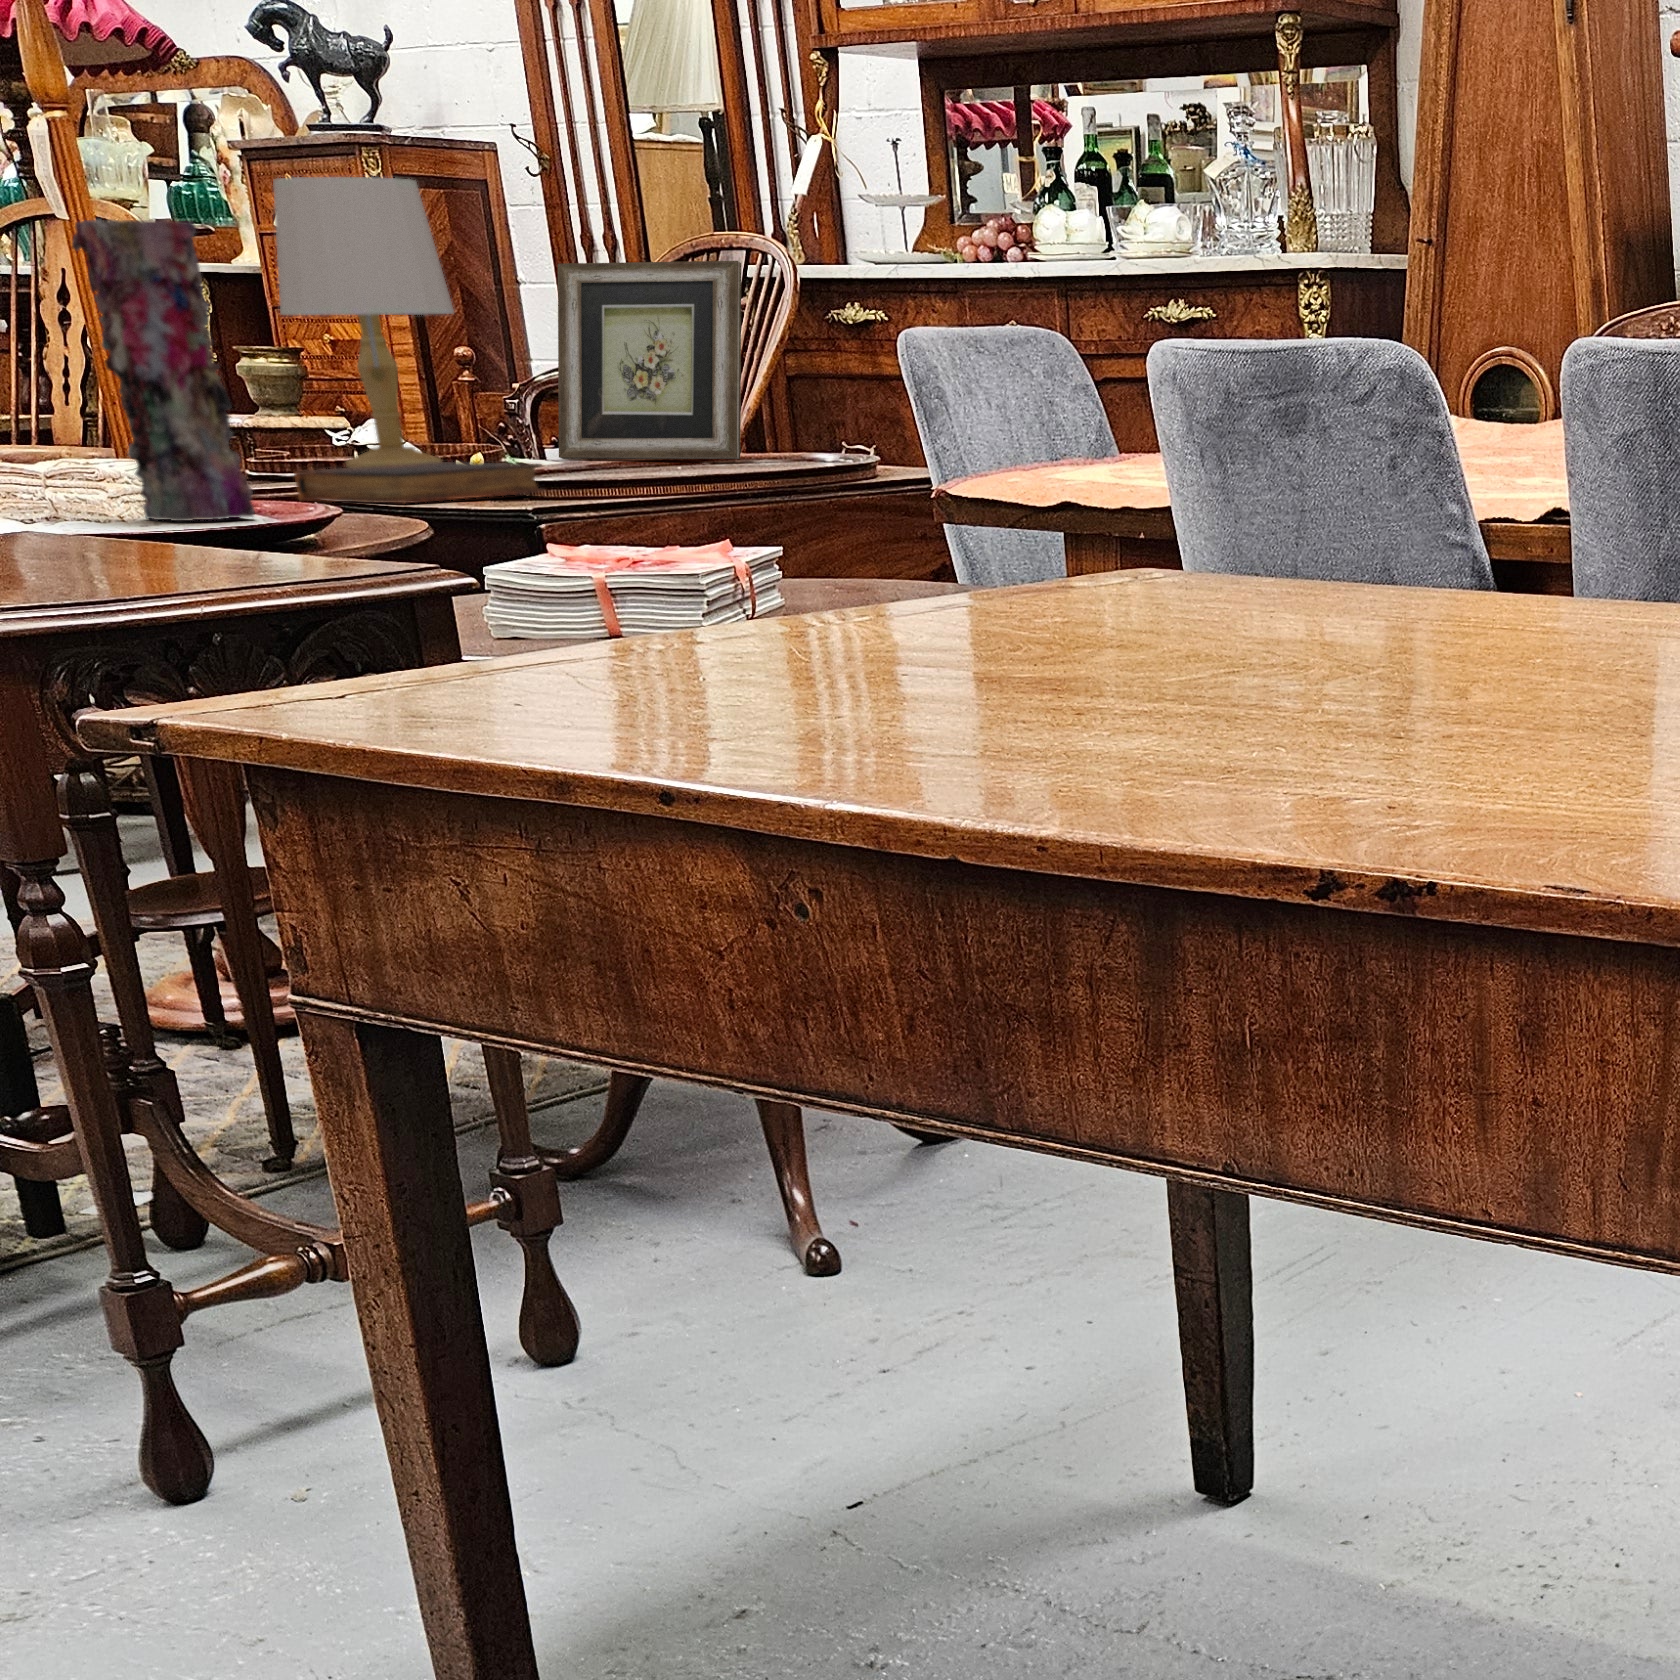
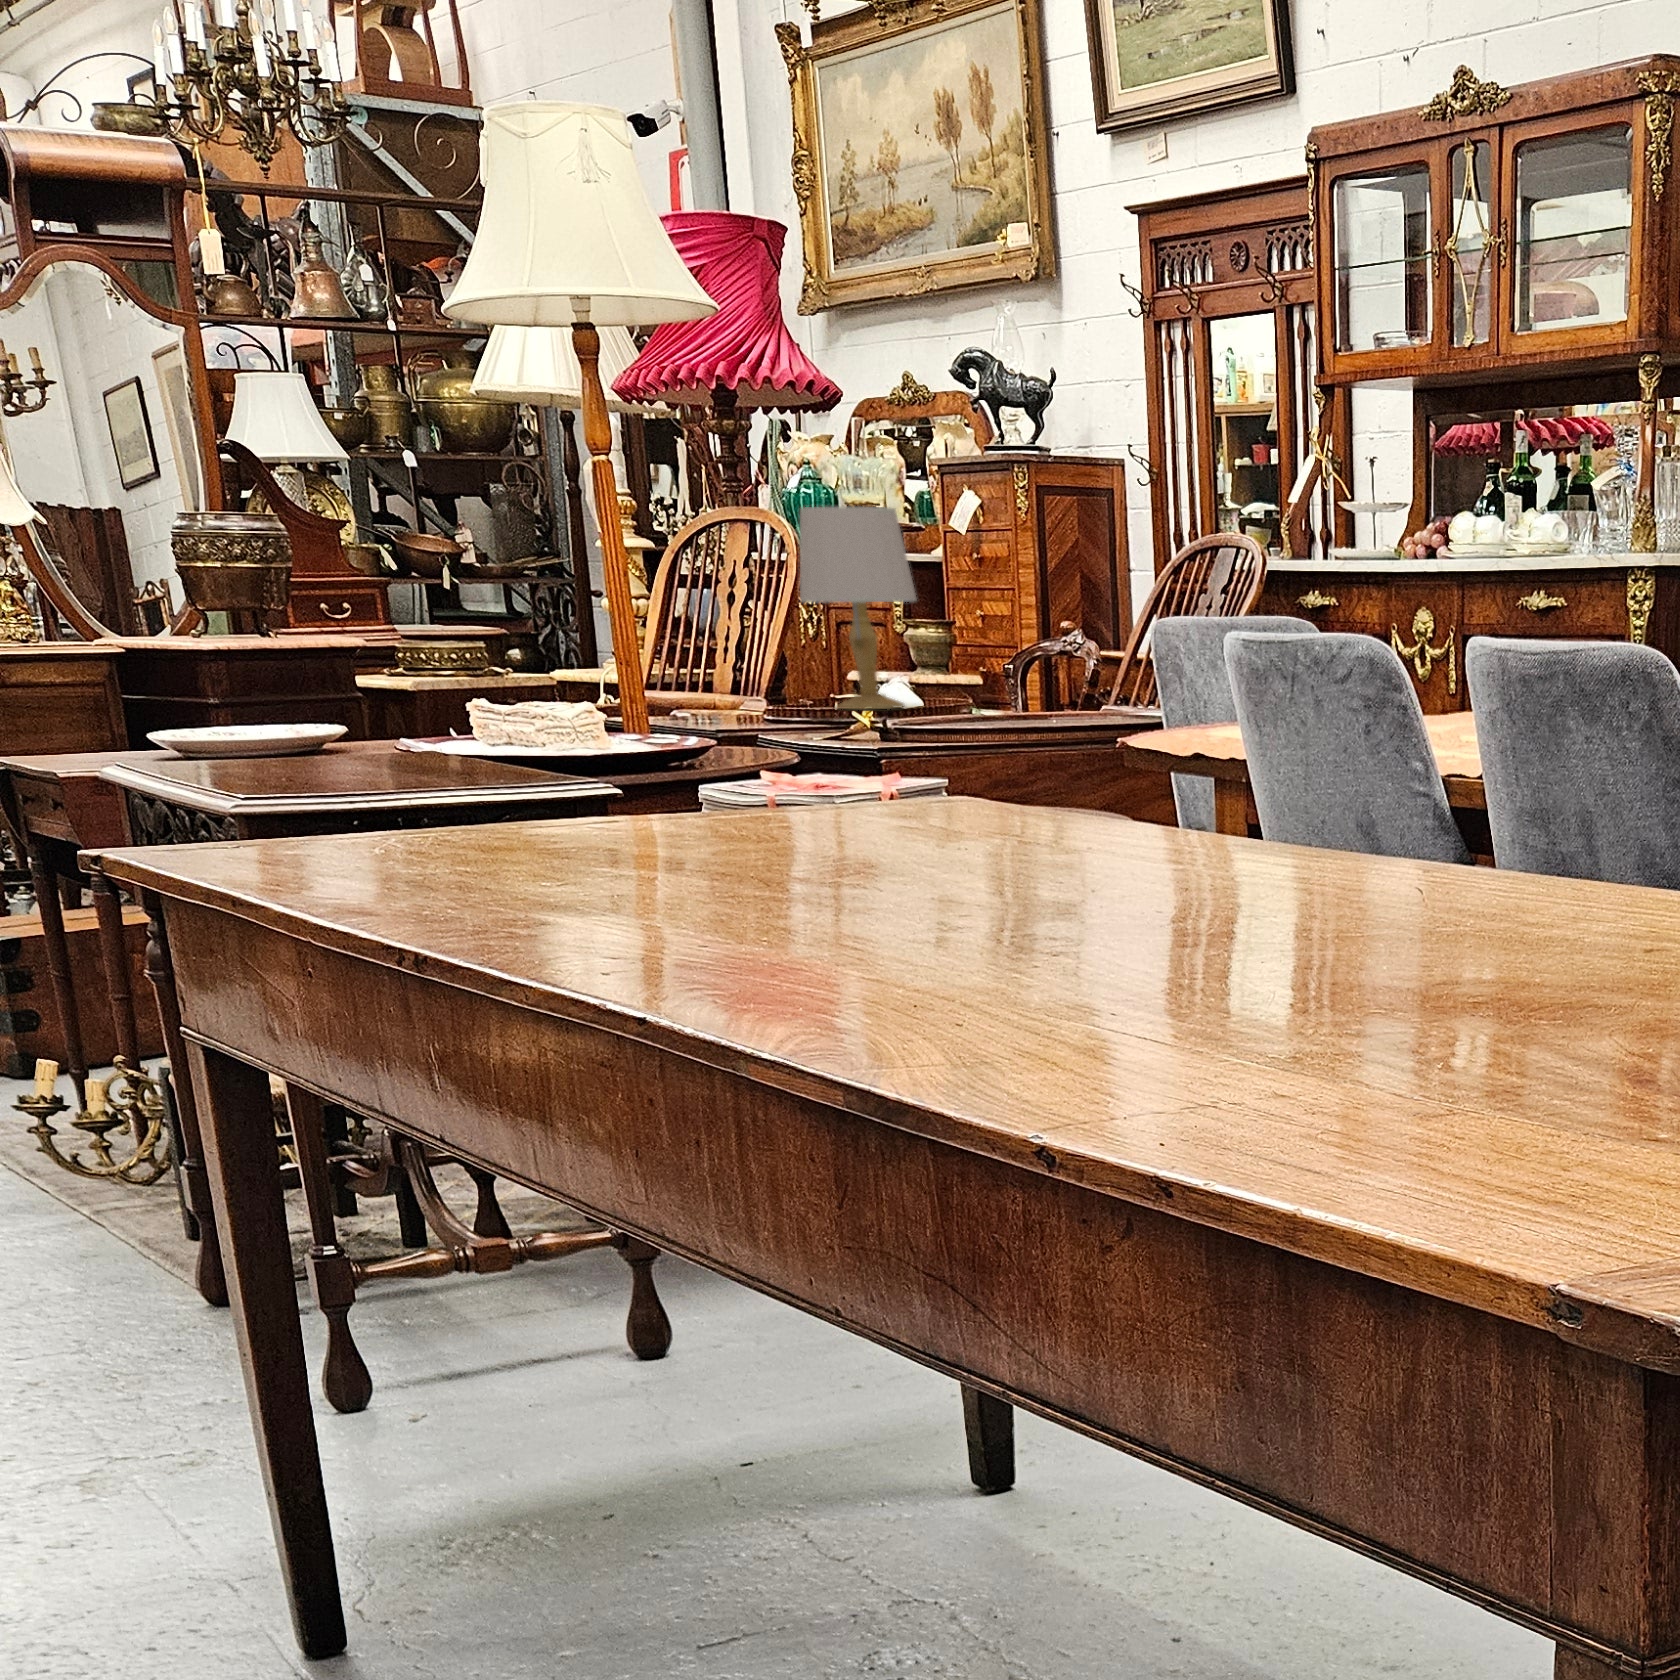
vase: present [72,219,255,521] -> none [545,549,657,751]
picture frame: present [558,261,741,459] -> none [1000,563,1128,706]
book: present [294,462,545,504] -> none [727,709,899,740]

